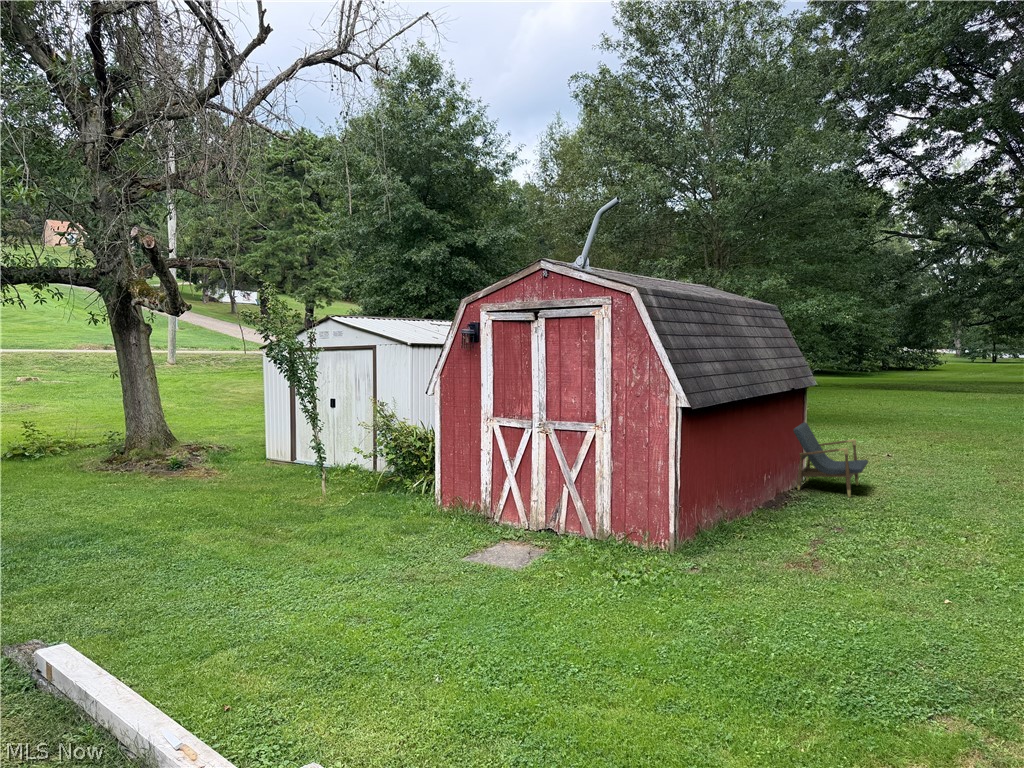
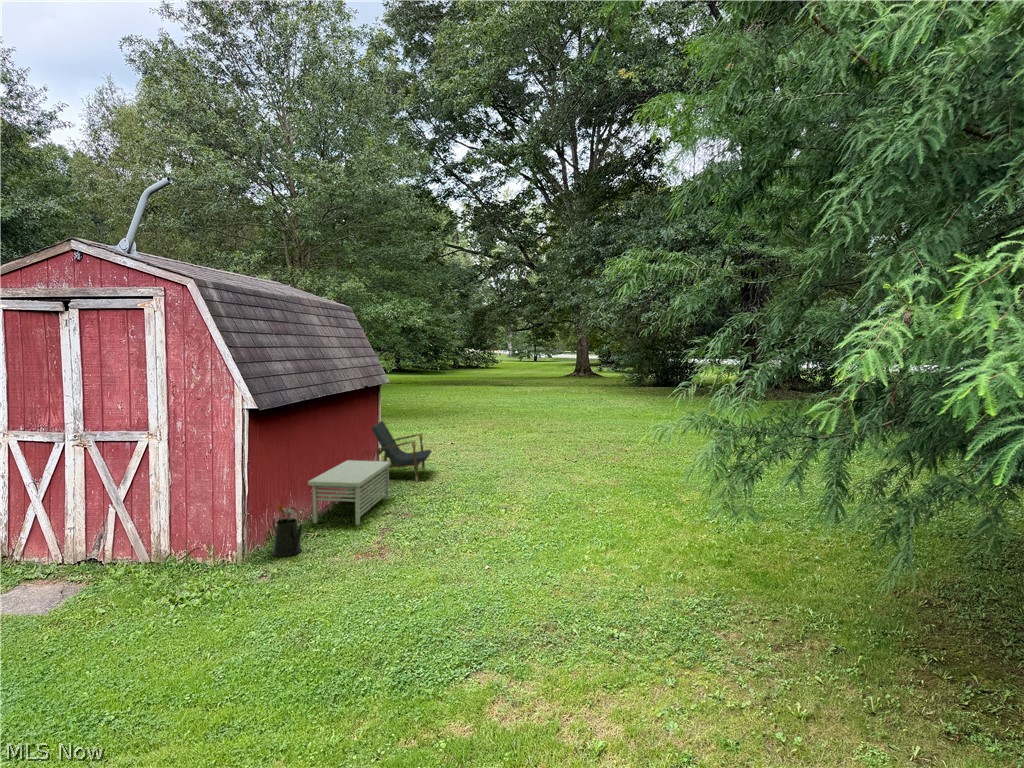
storage bench: none [729,464,819,536] -> present [308,460,391,525]
watering can: none [698,501,728,555] -> present [272,504,302,557]

